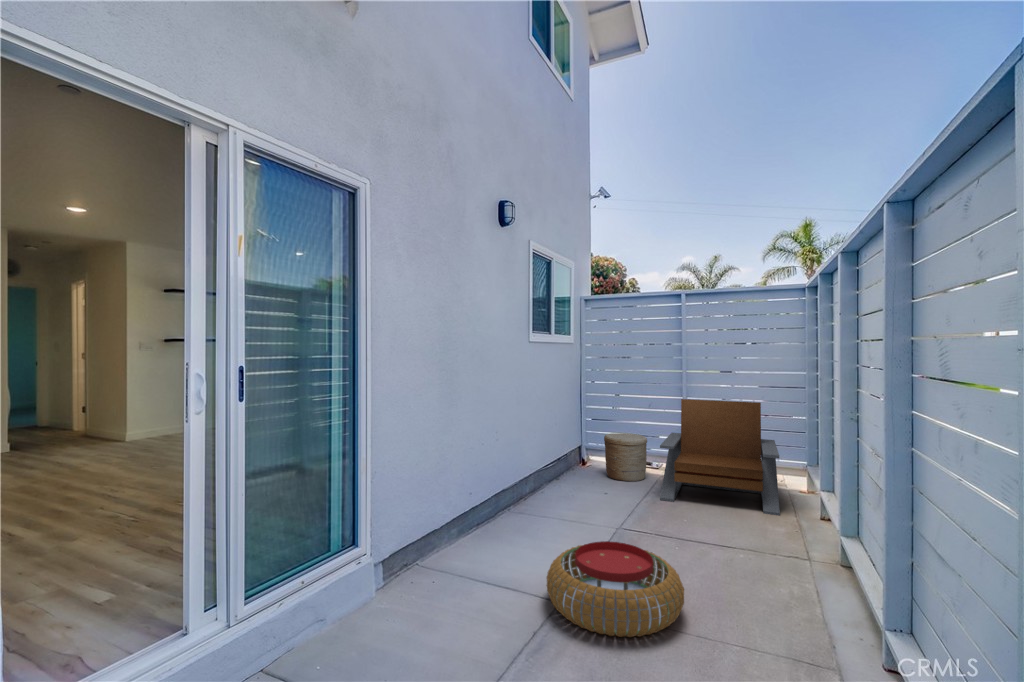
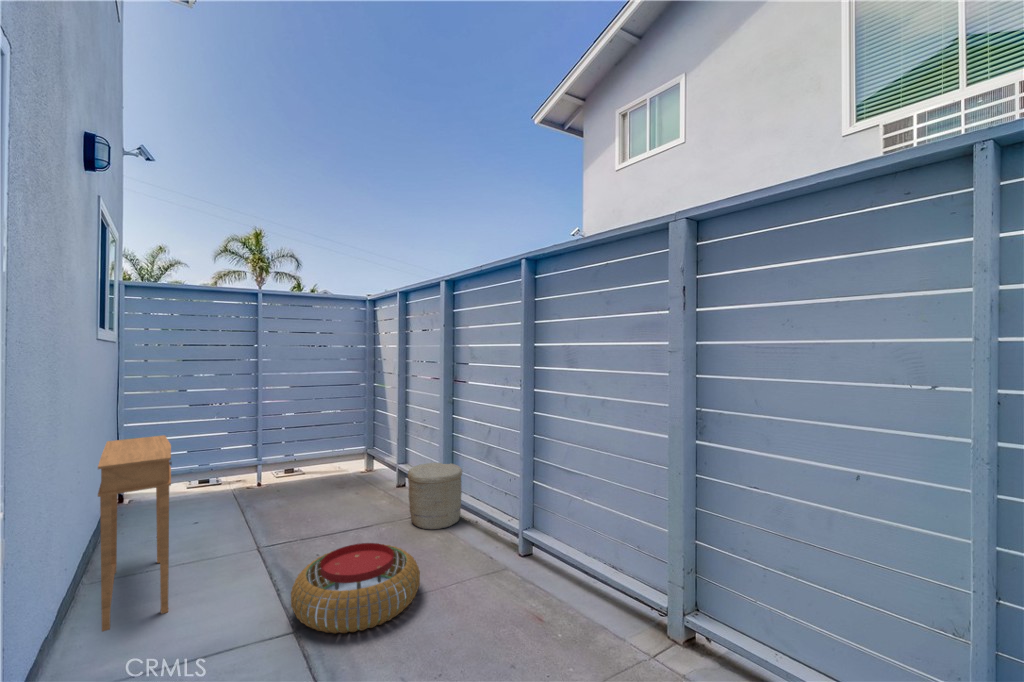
lounge chair: present [660,399,780,516] -> none [250,402,369,511]
side table: none [479,404,558,539] -> present [98,435,172,632]
woven basket: present [604,433,647,481] -> present [408,463,462,529]

